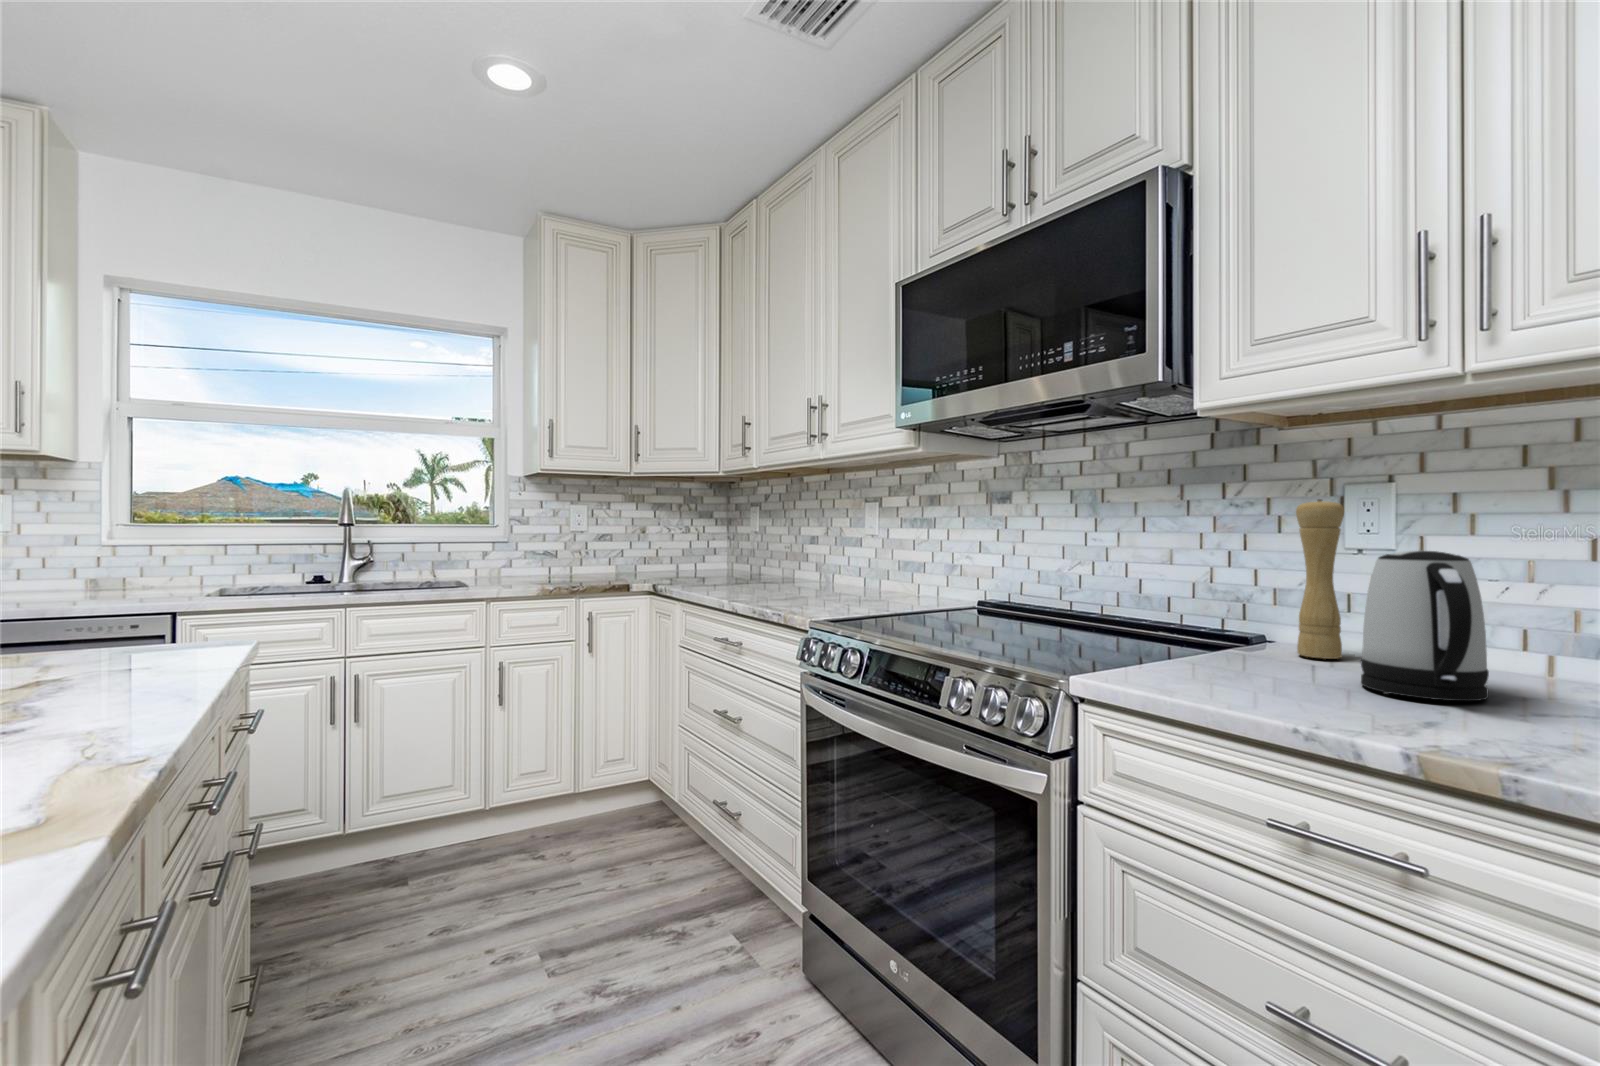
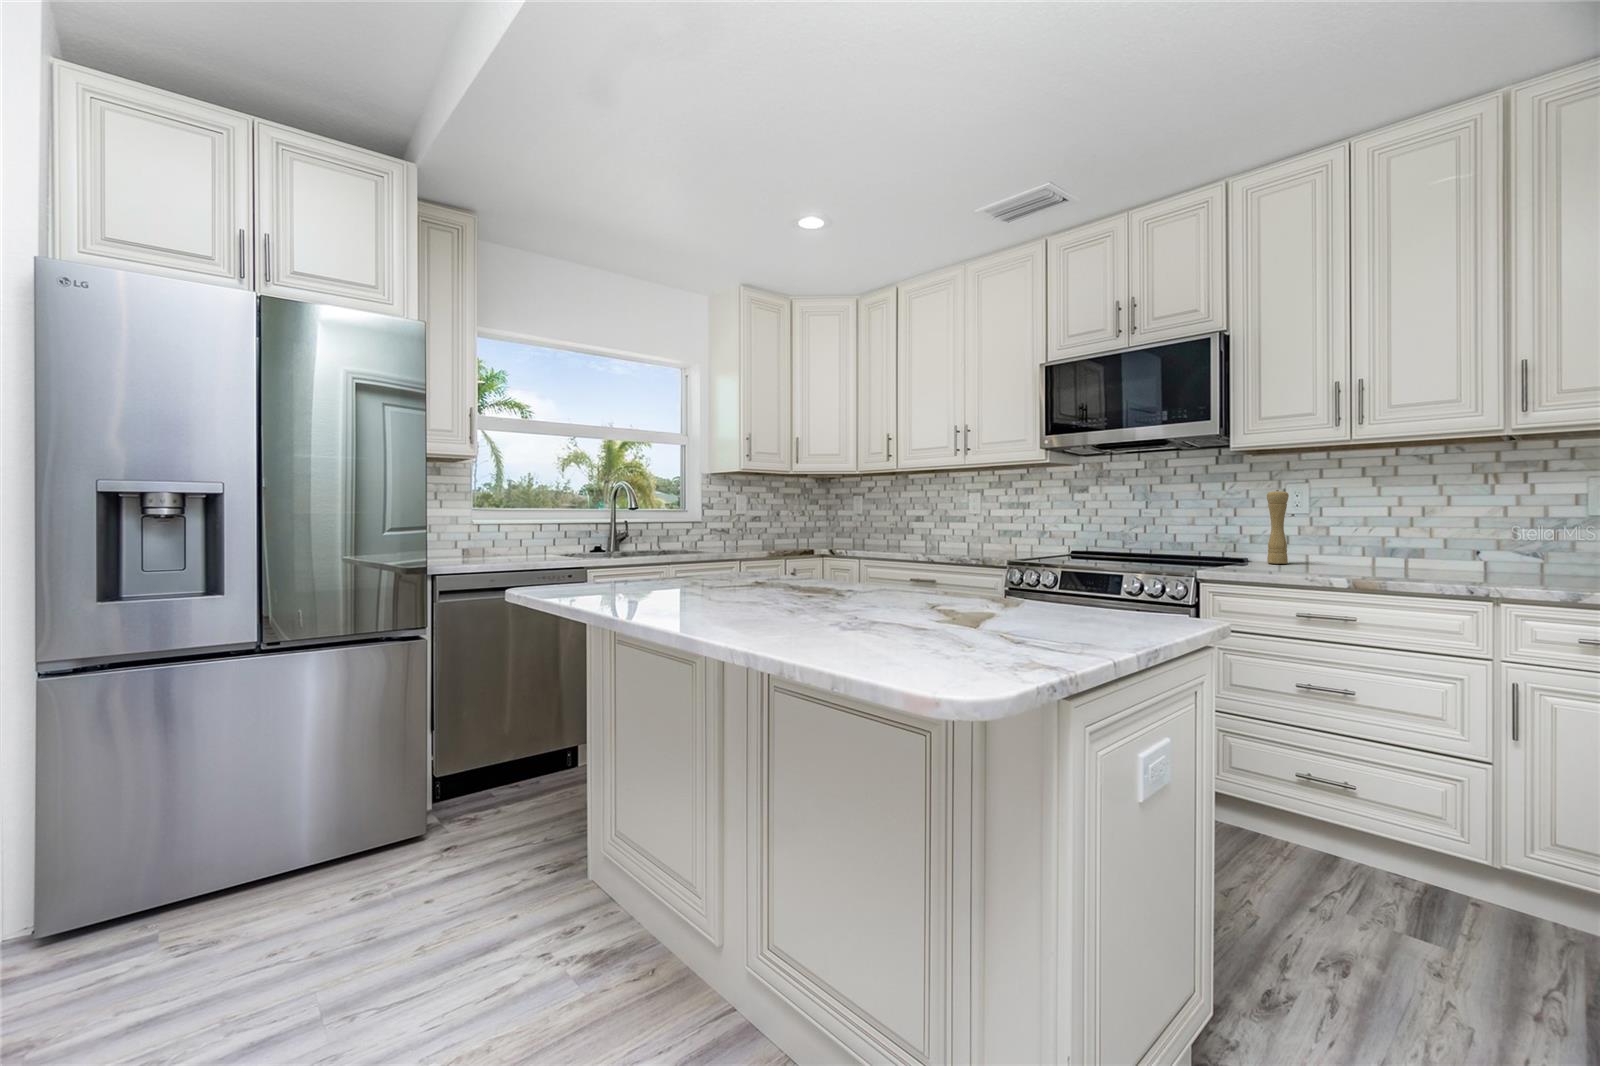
kettle: present [1361,550,1489,701] -> none [1303,512,1353,571]

